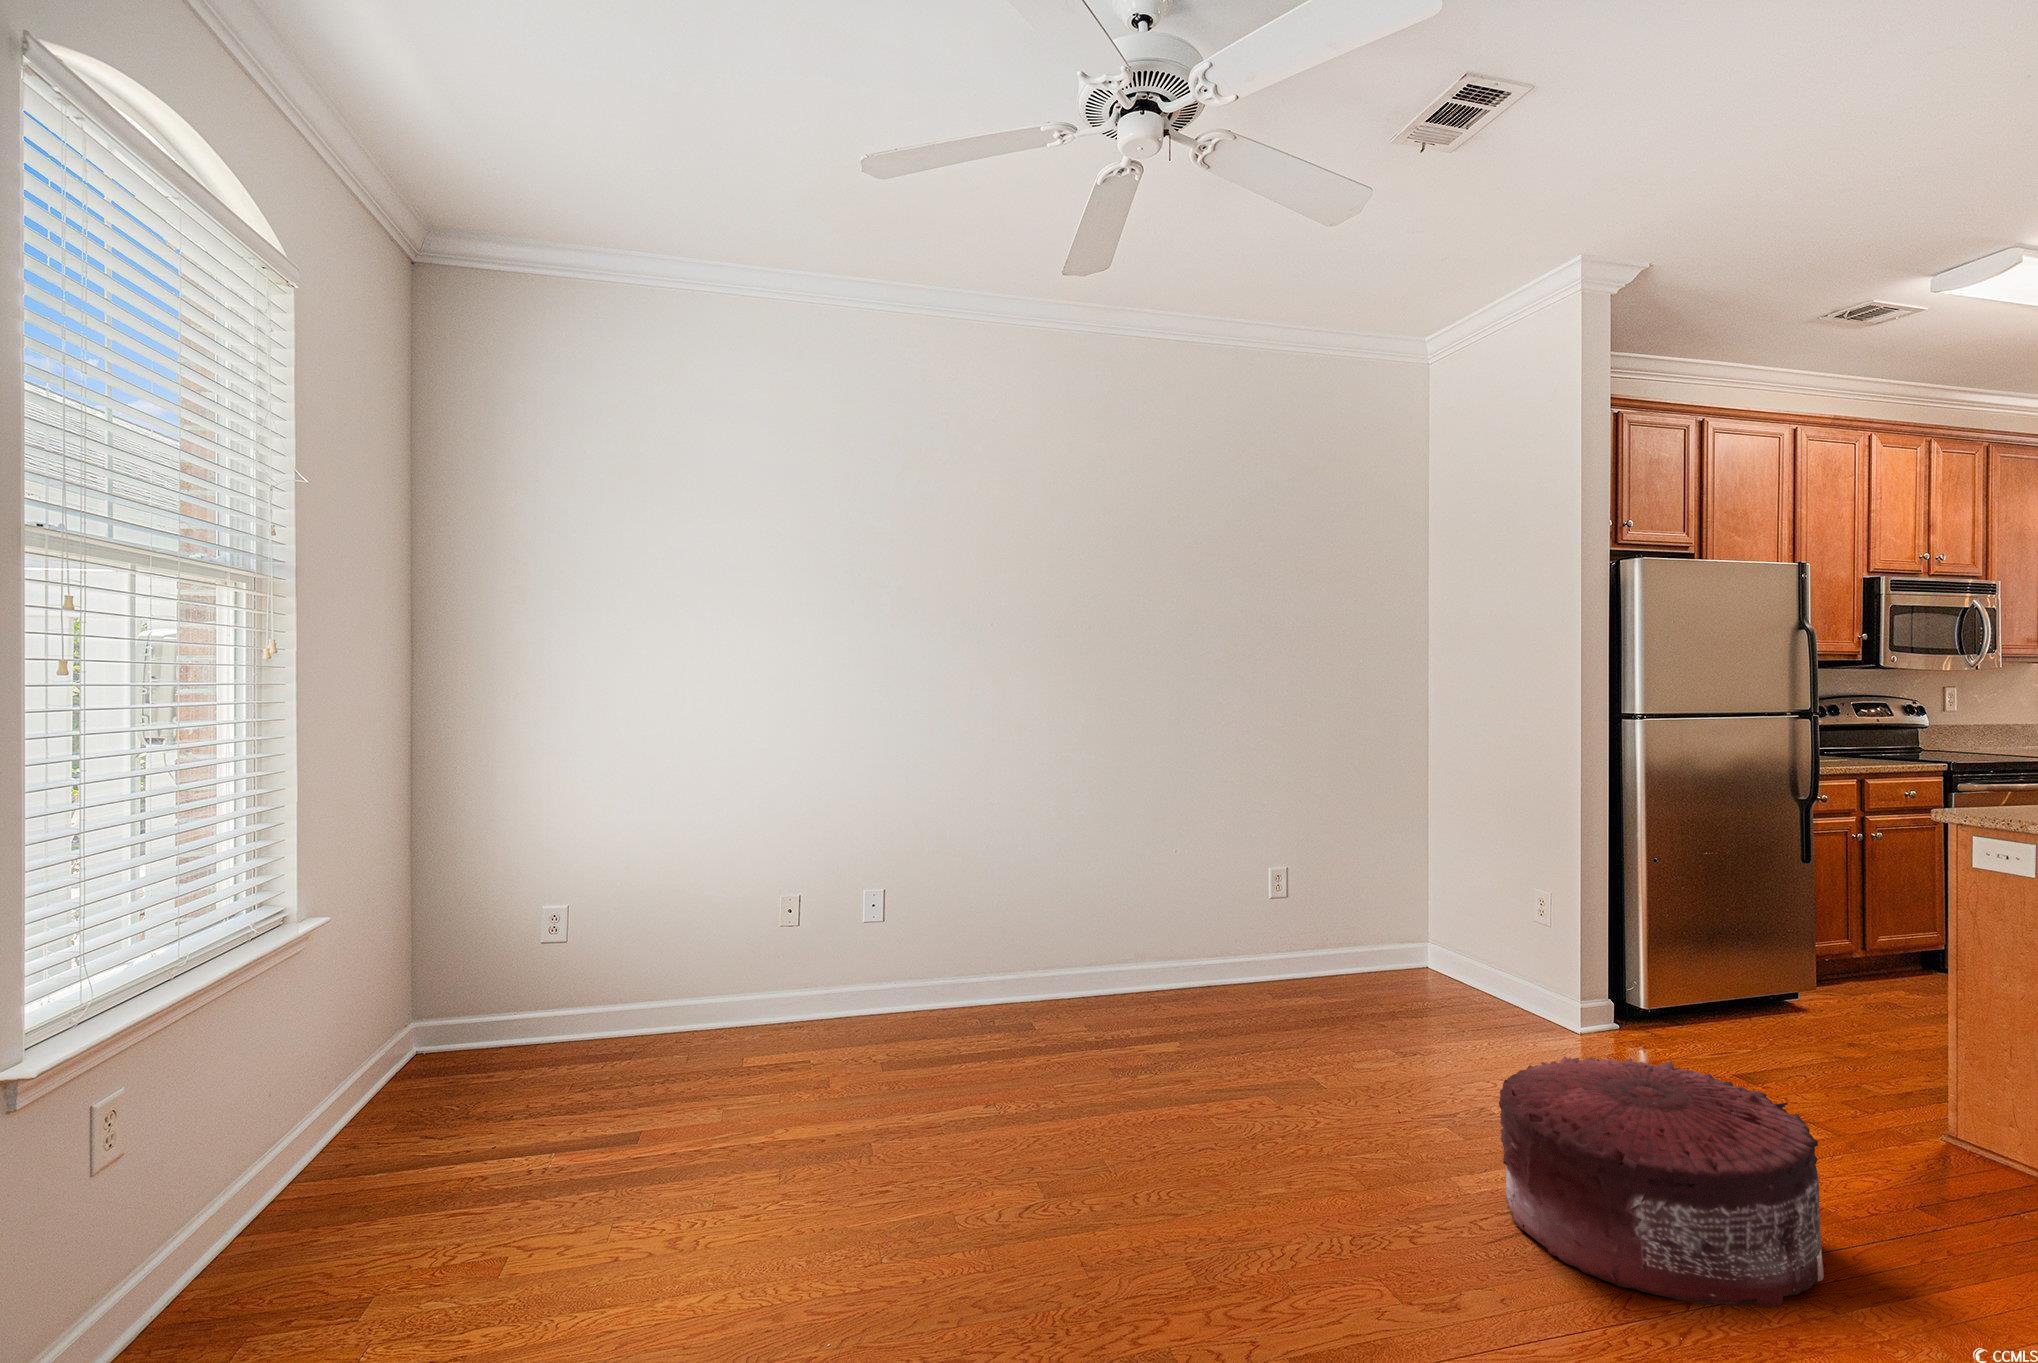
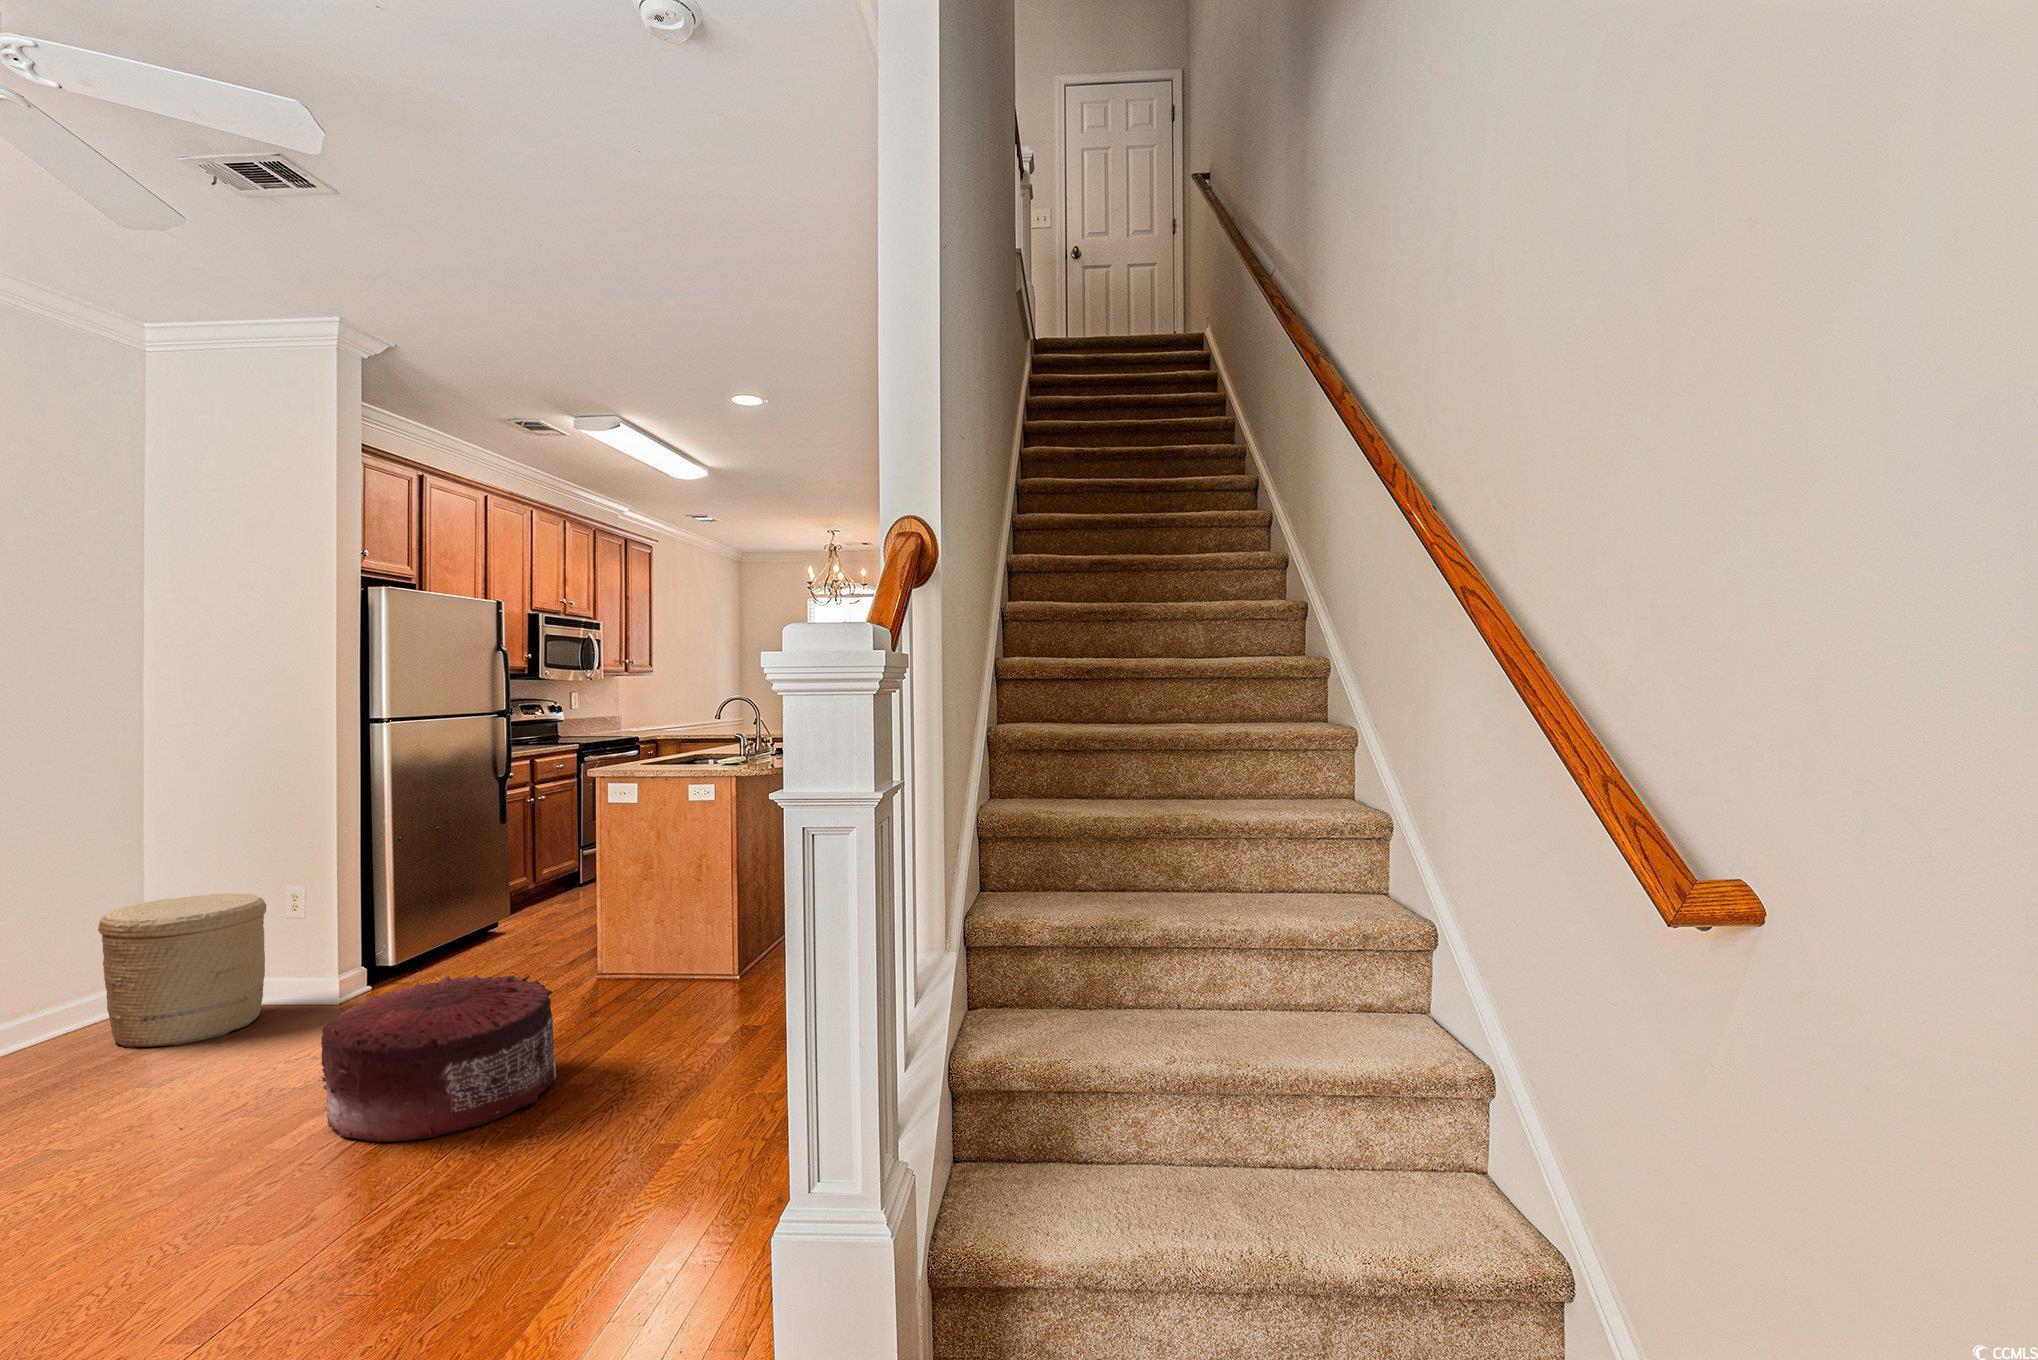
woven basket: none [1365,882,1505,1037] -> present [98,893,267,1048]

